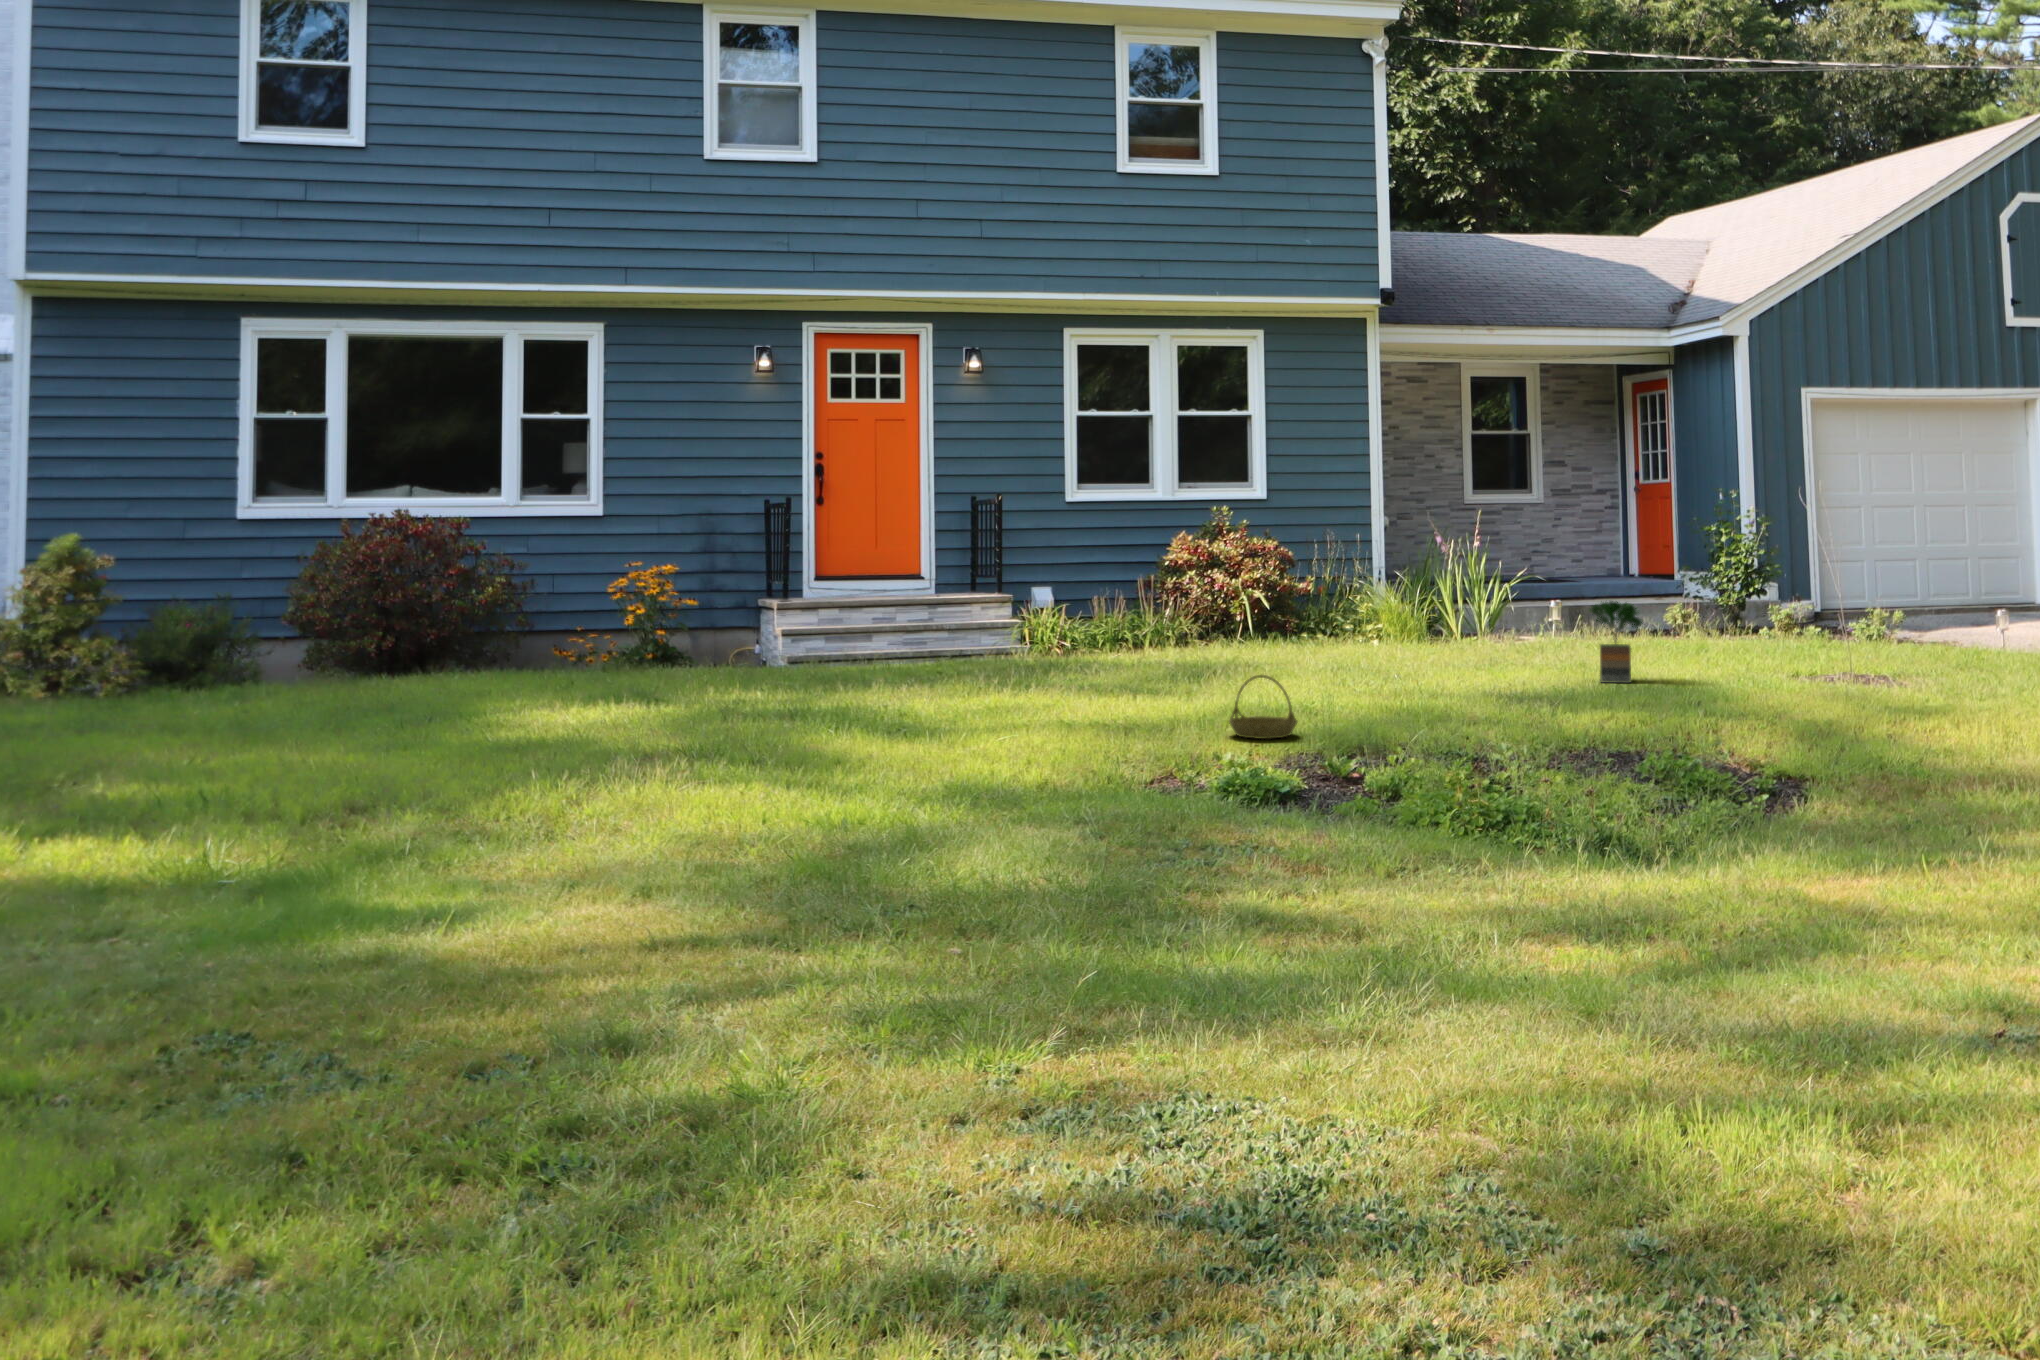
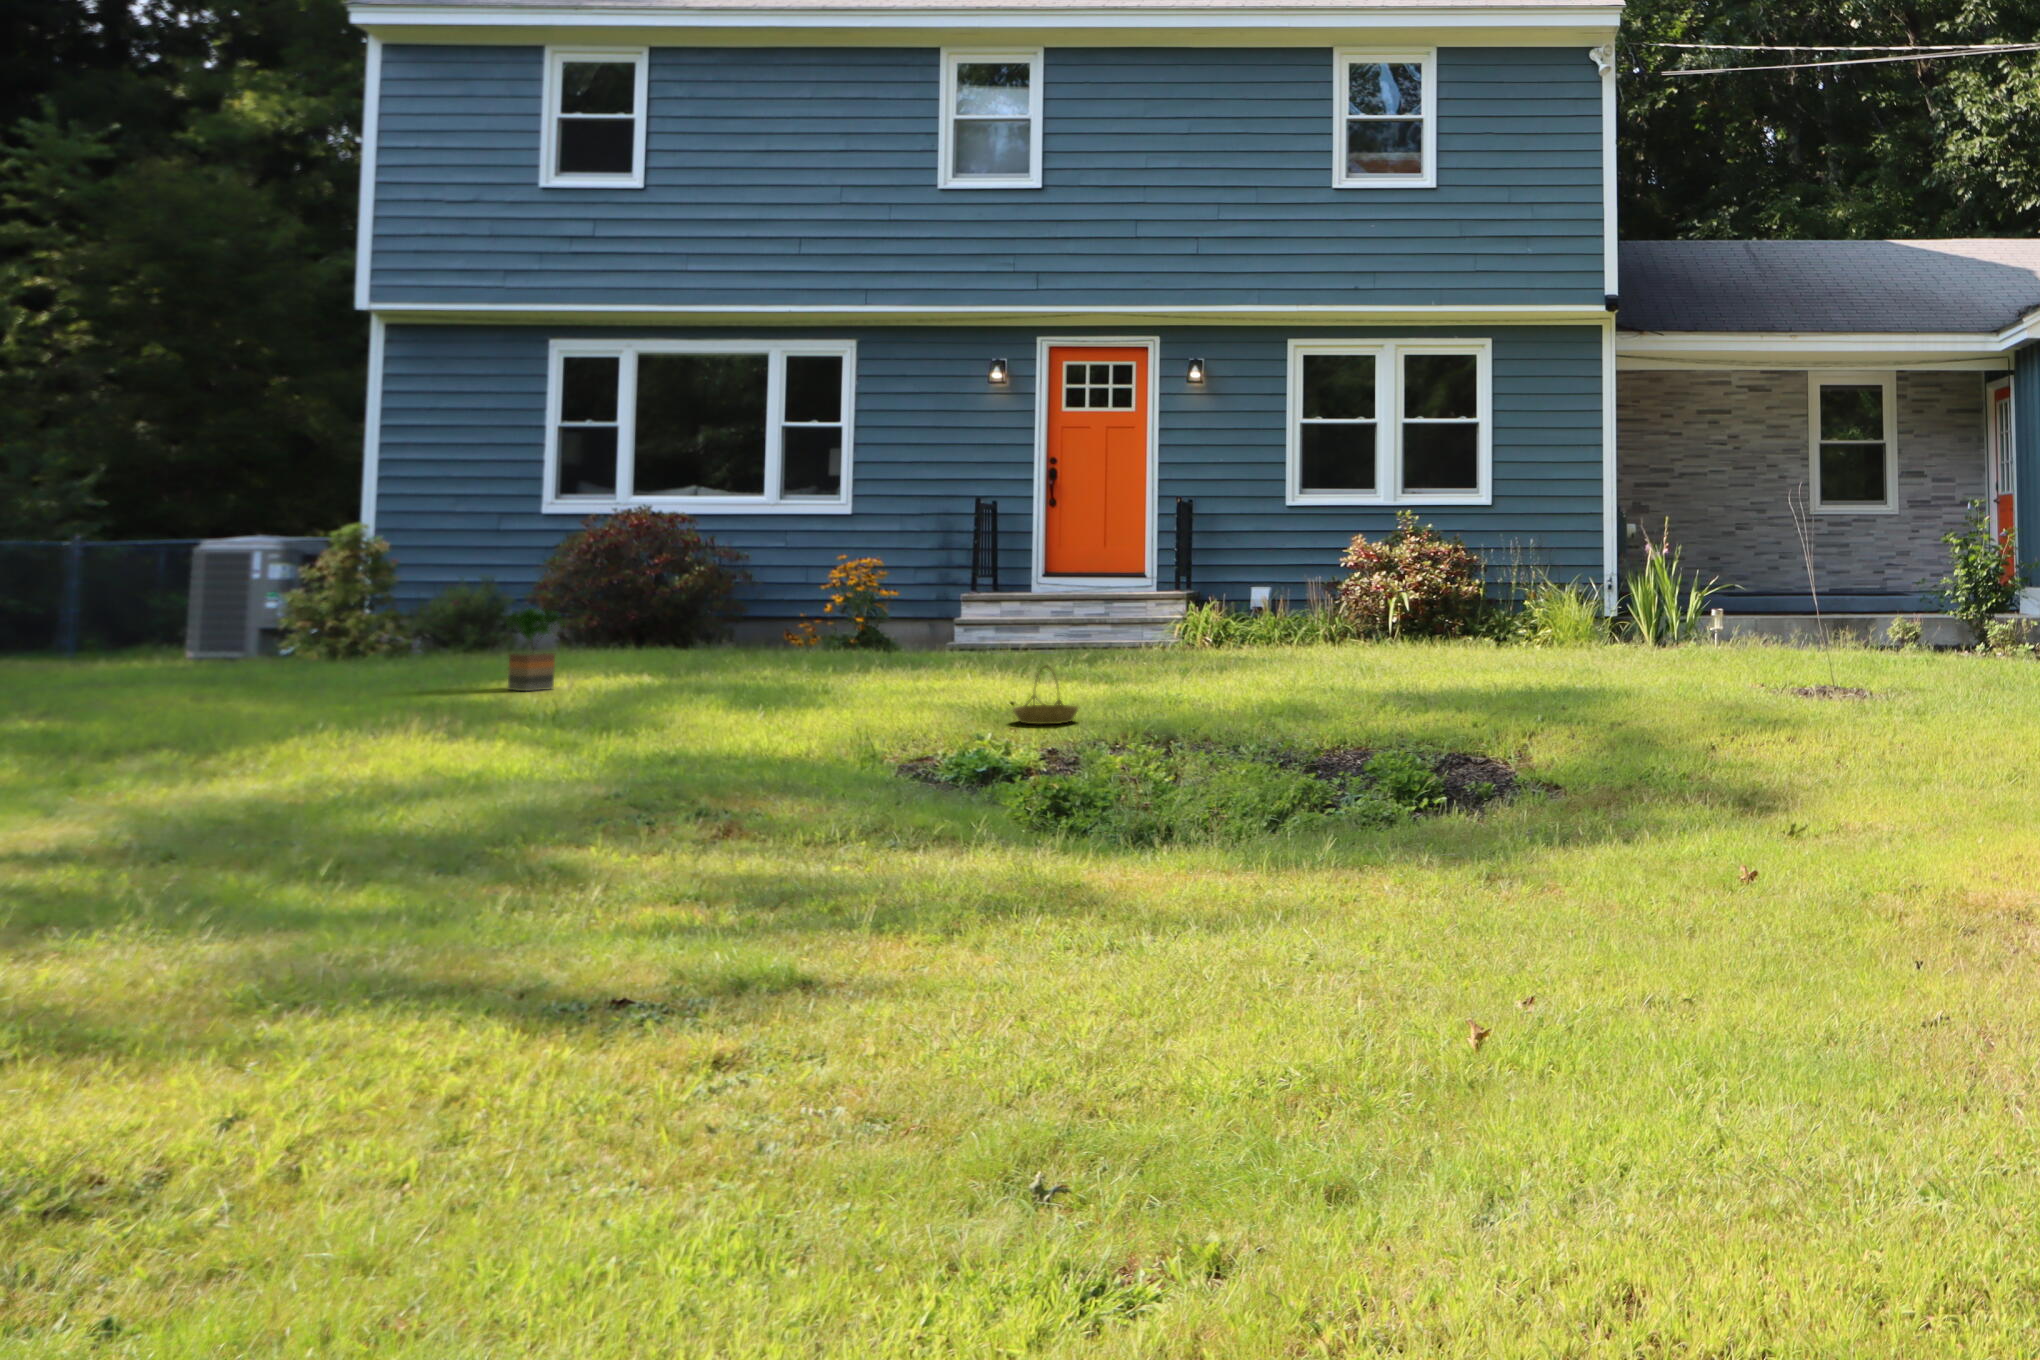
potted tree: present [1590,601,1643,683] -> present [507,608,565,691]

